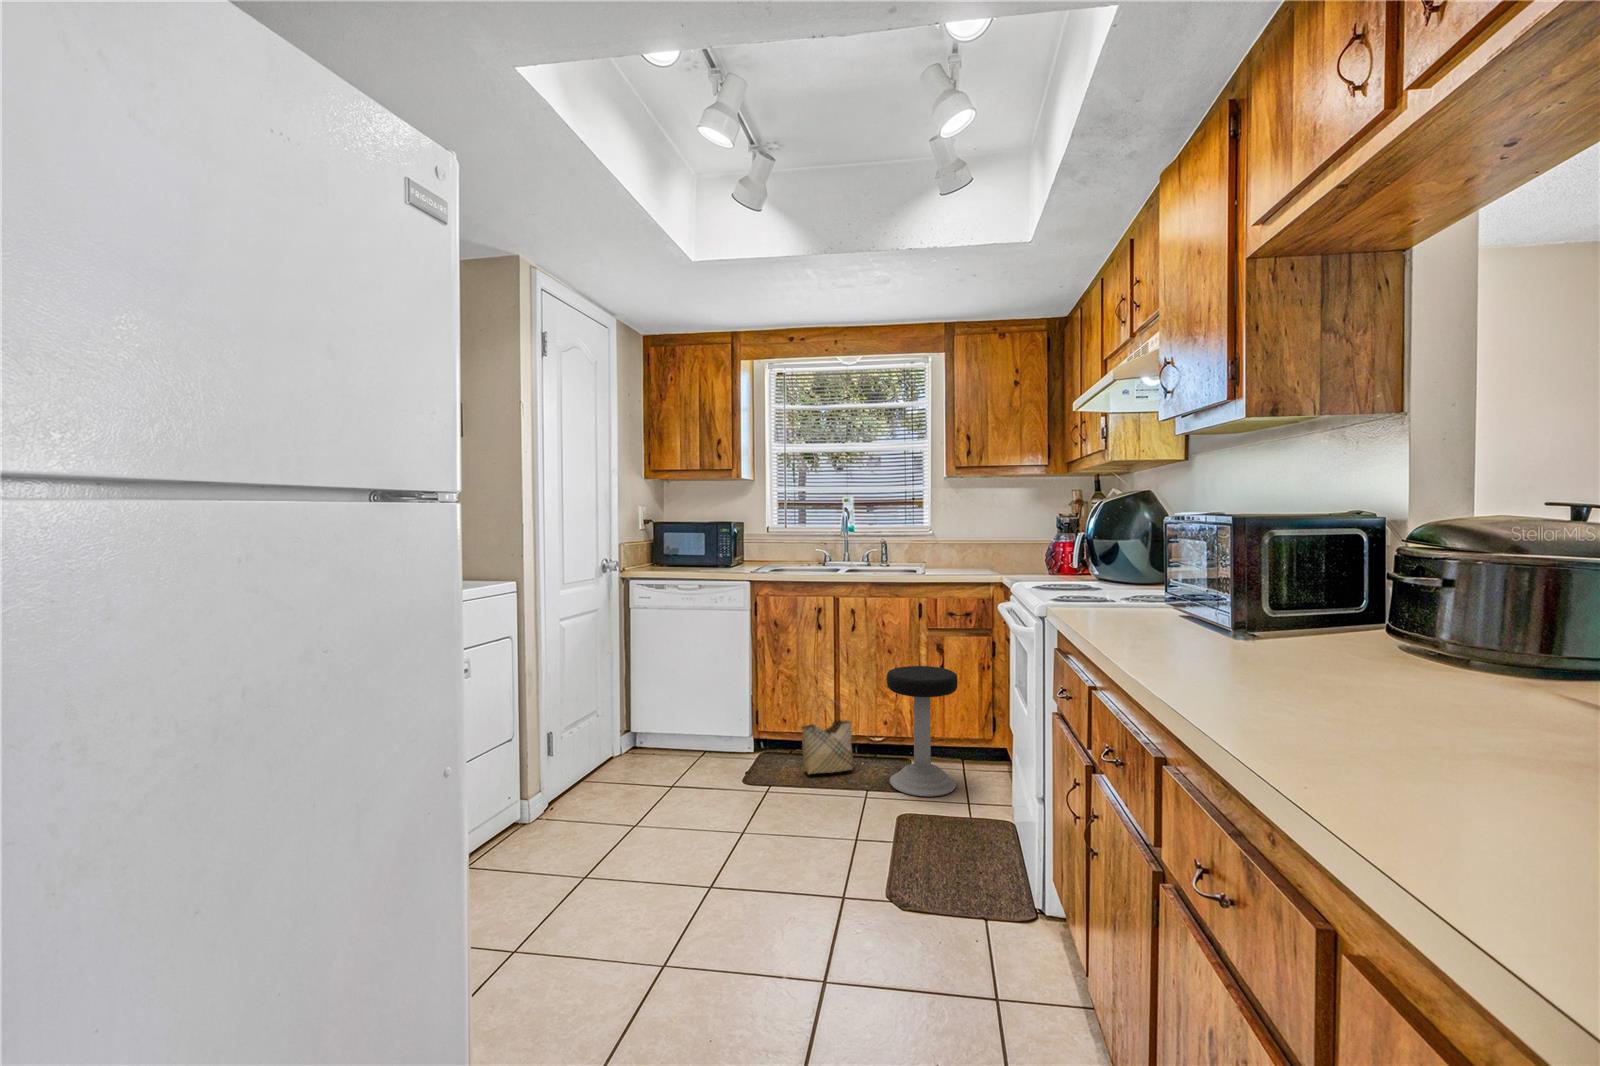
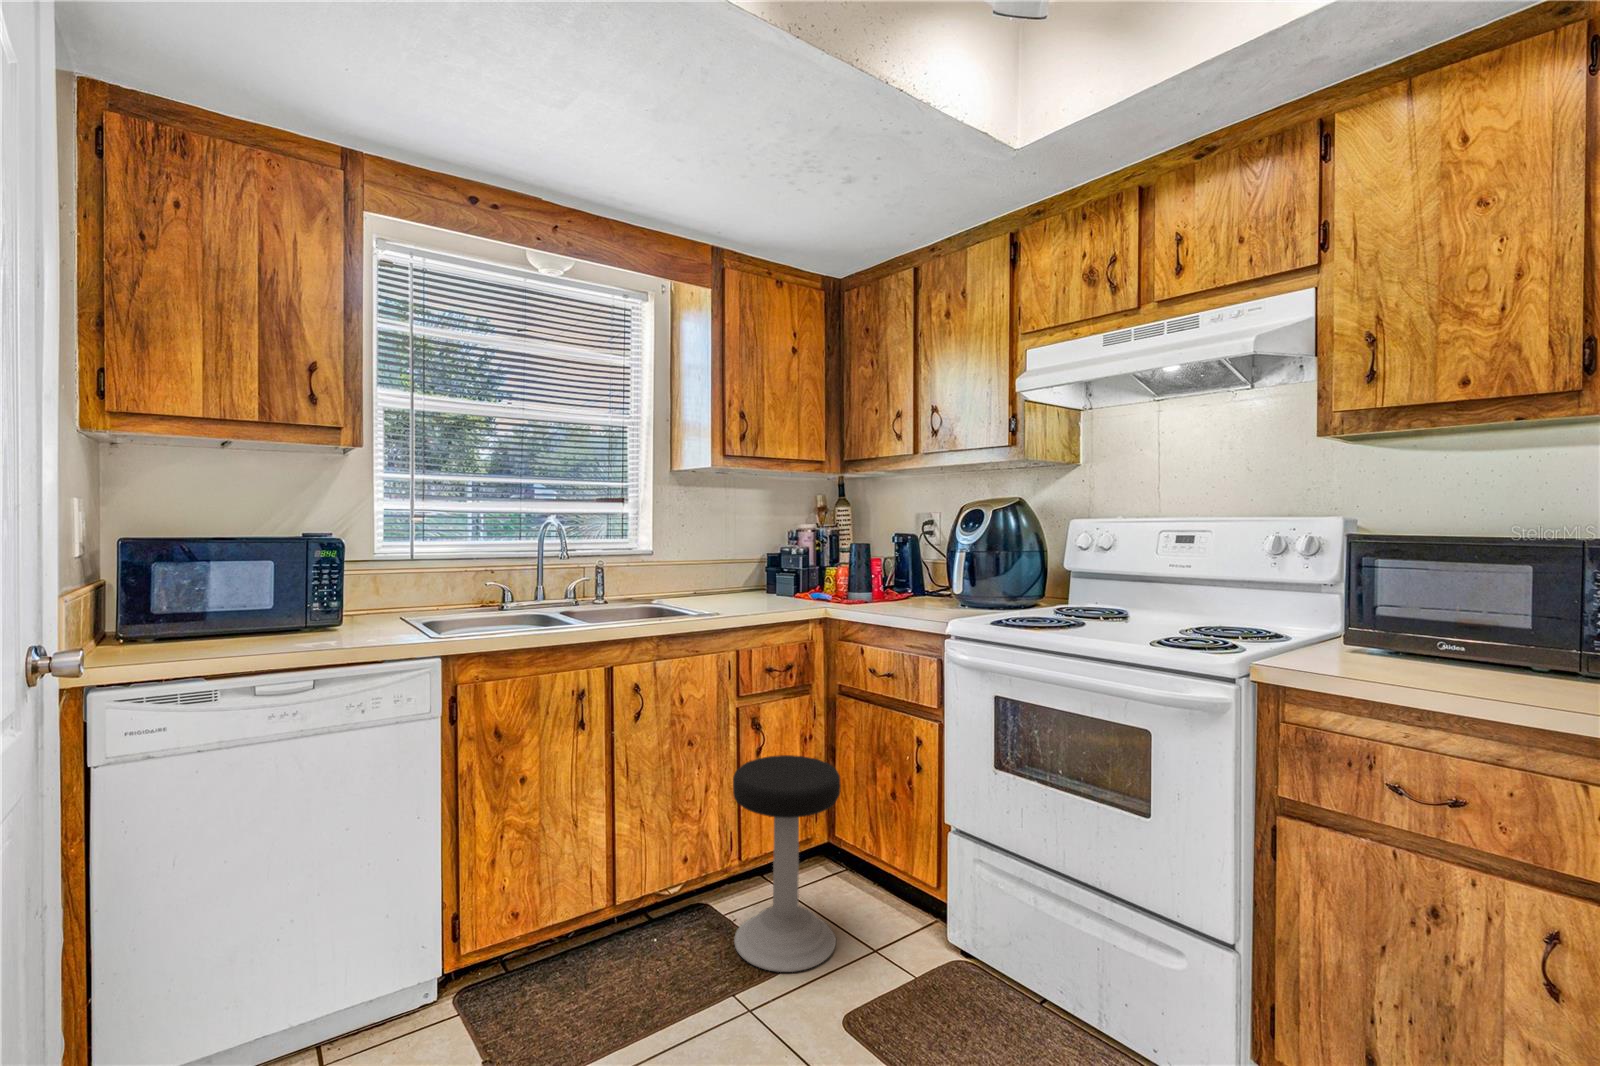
woven basket: present [801,696,853,774] -> none [592,846,671,1007]

